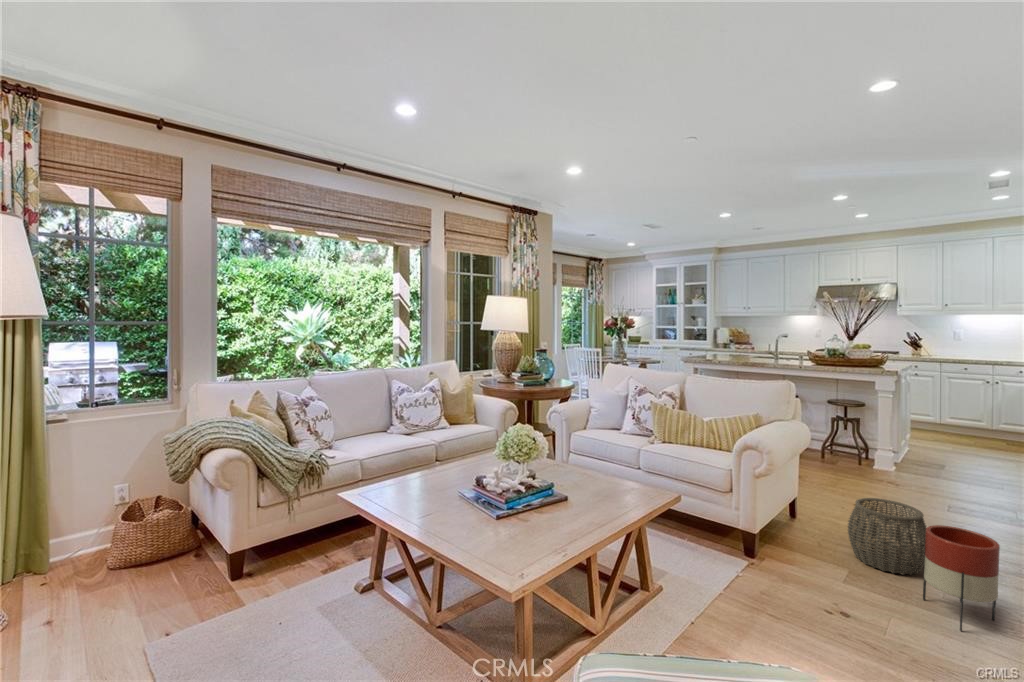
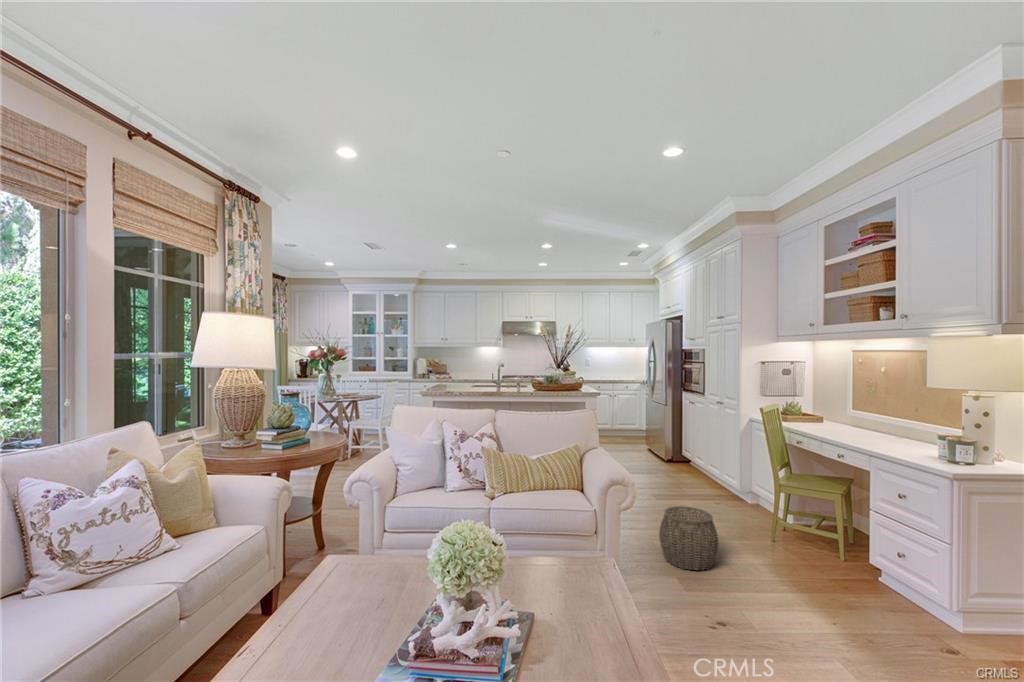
planter: present [923,525,1000,631] -> none [740,520,792,606]

